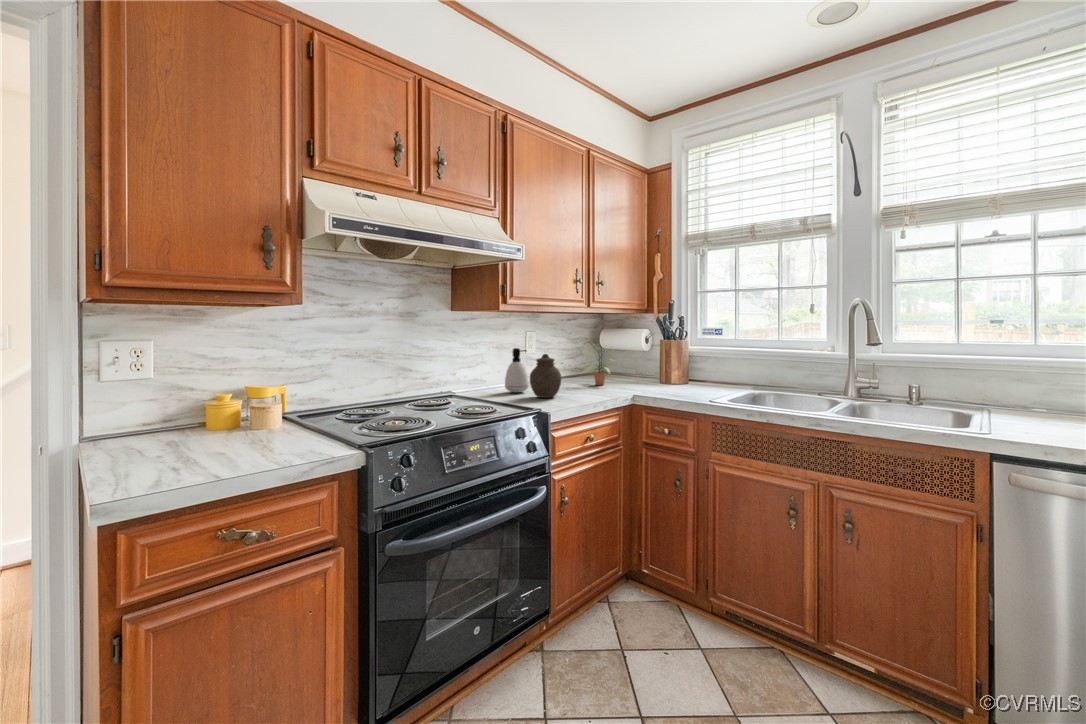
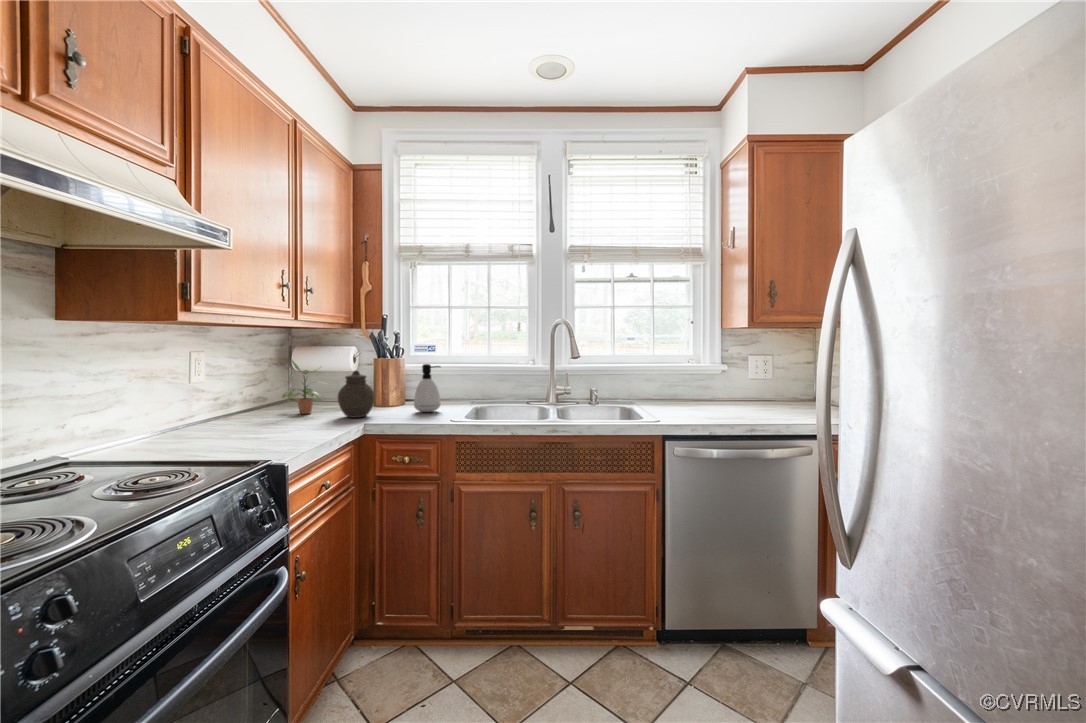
soap dispenser: present [505,348,528,392] -> present [414,364,440,412]
jar: present [530,354,562,398] -> present [338,371,375,418]

